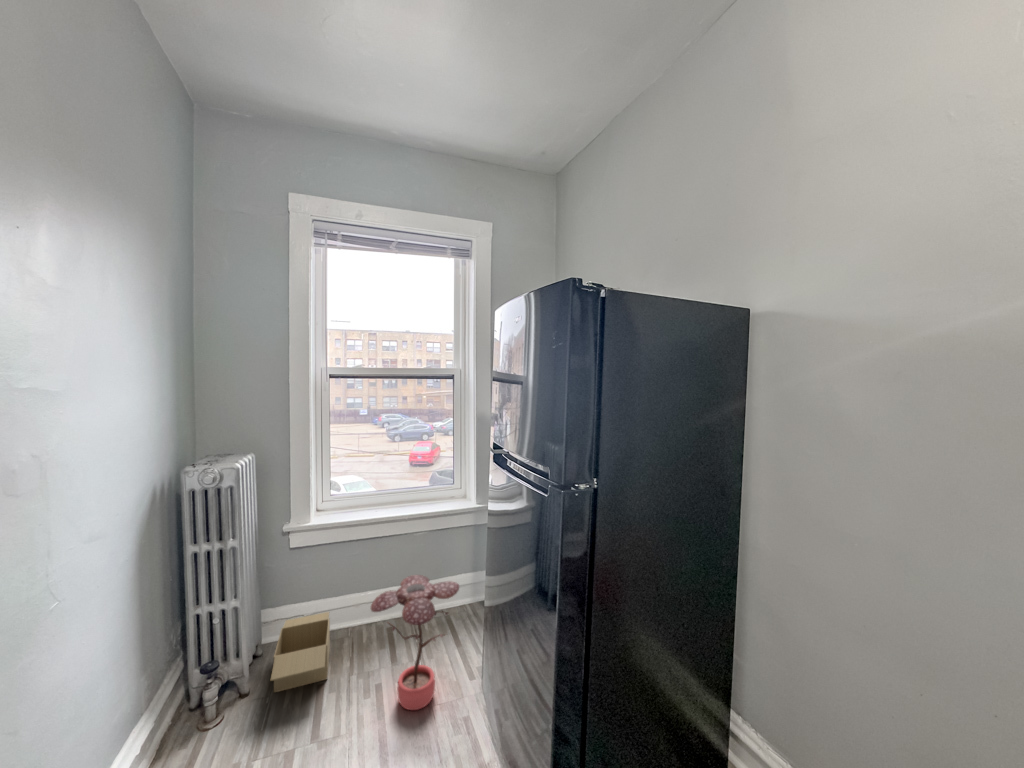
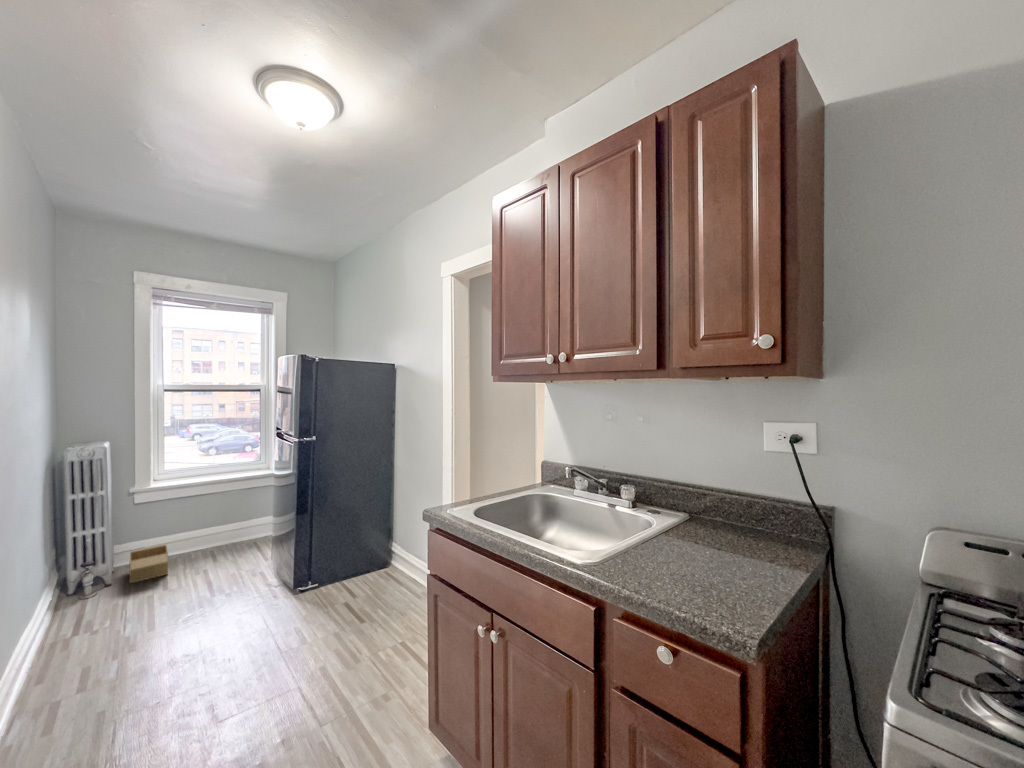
potted plant: present [371,575,459,710] -> none [201,506,259,575]

